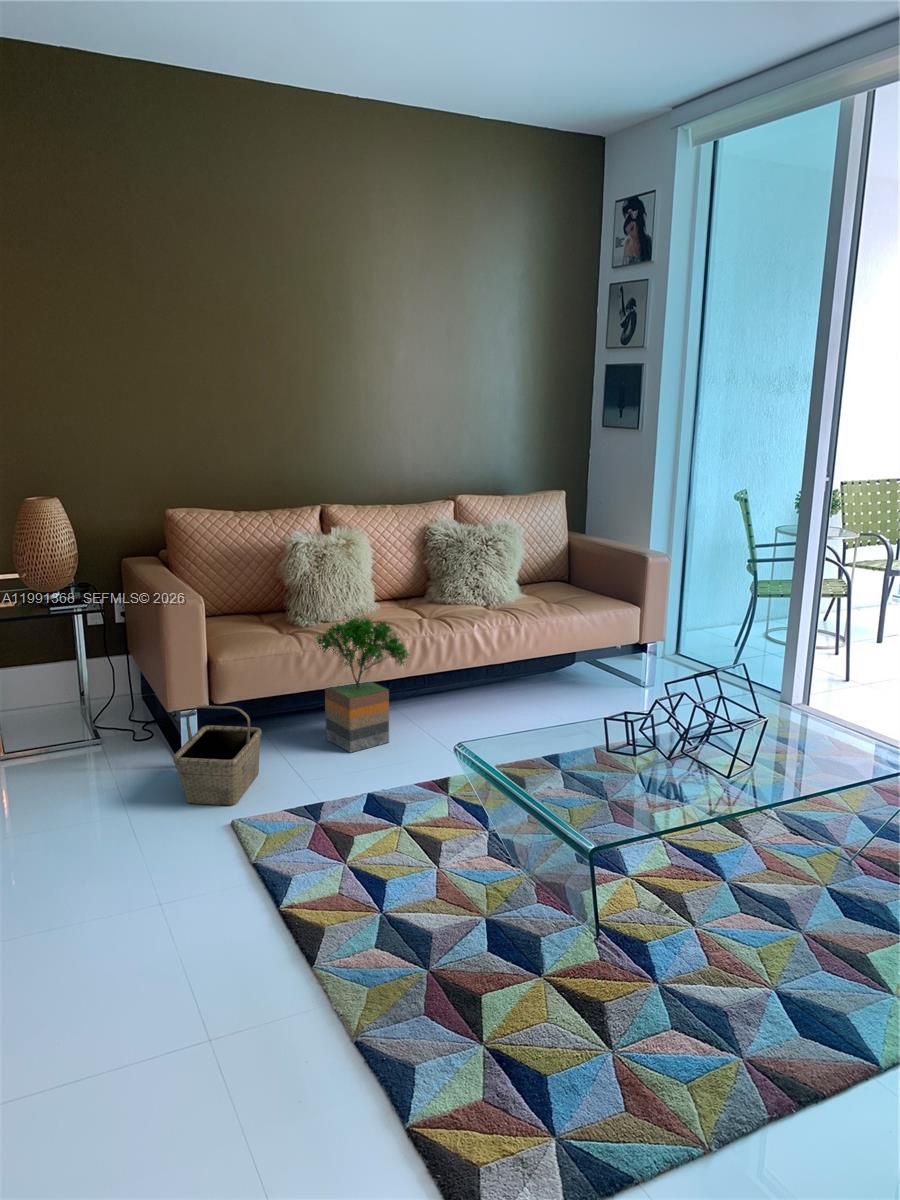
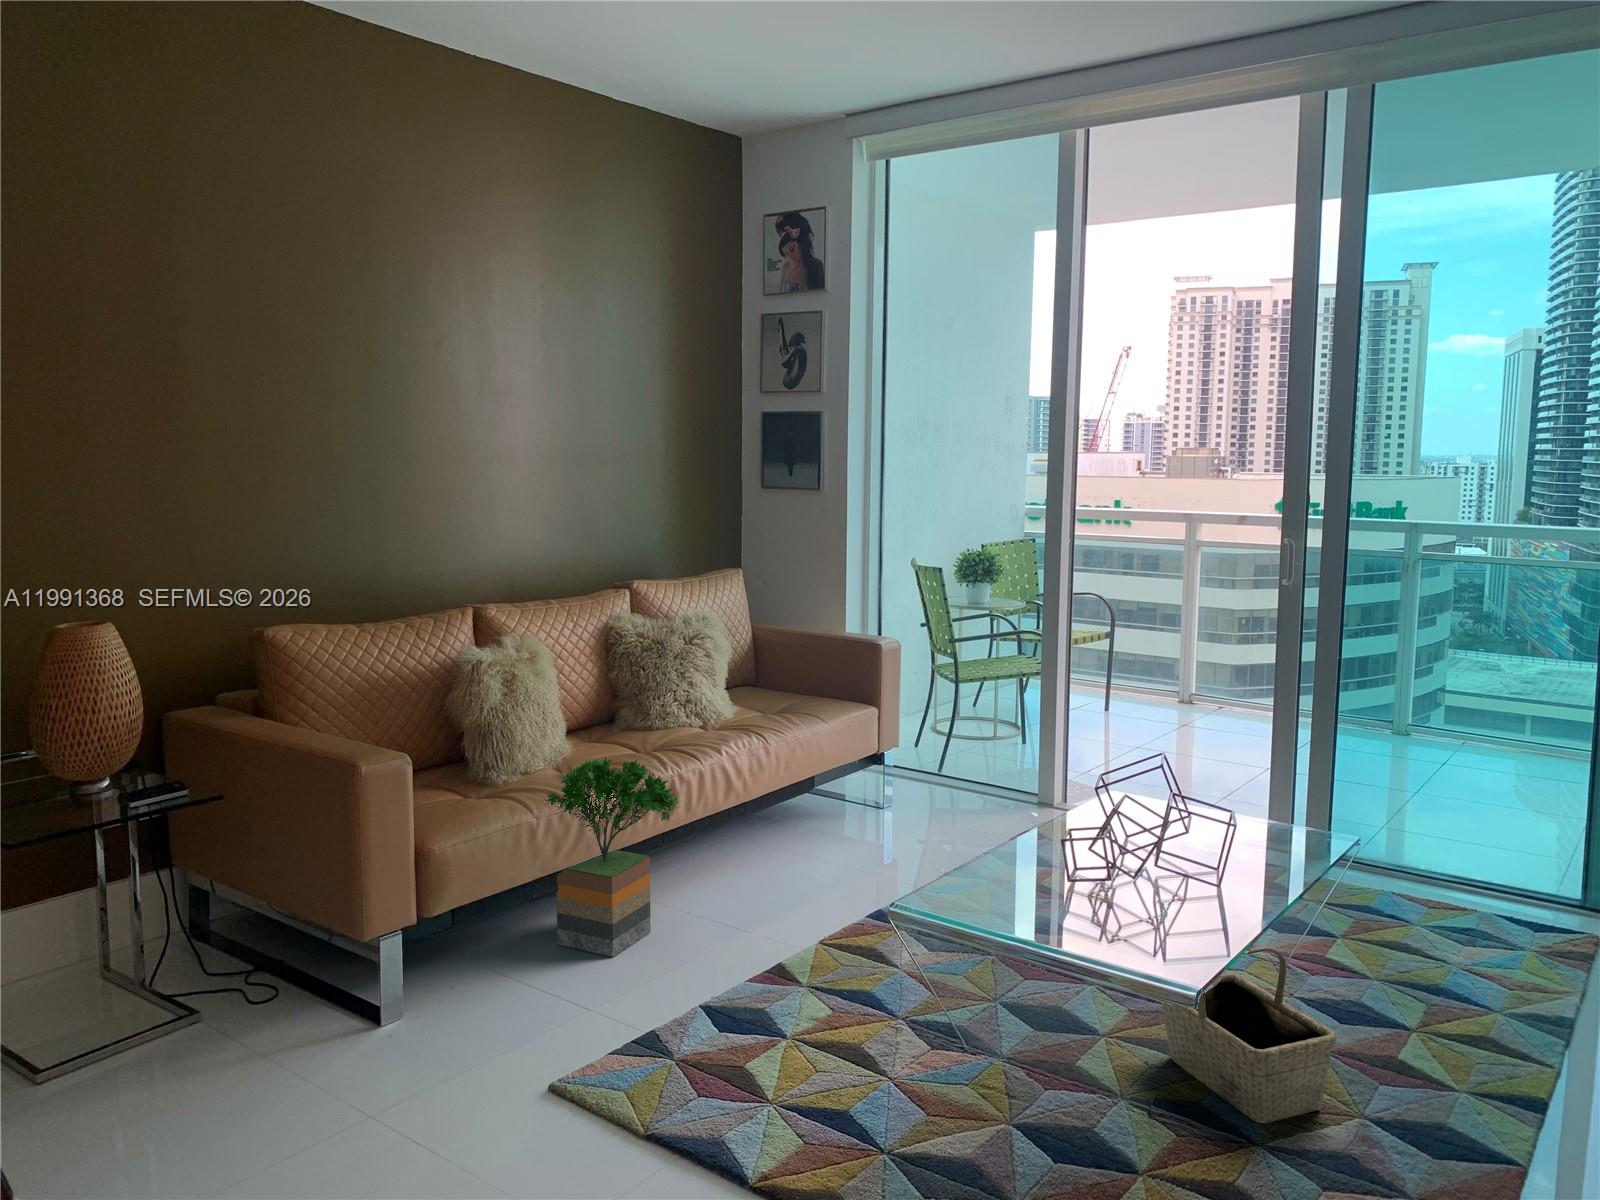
basket: present [173,705,262,805] -> present [1161,946,1336,1123]

